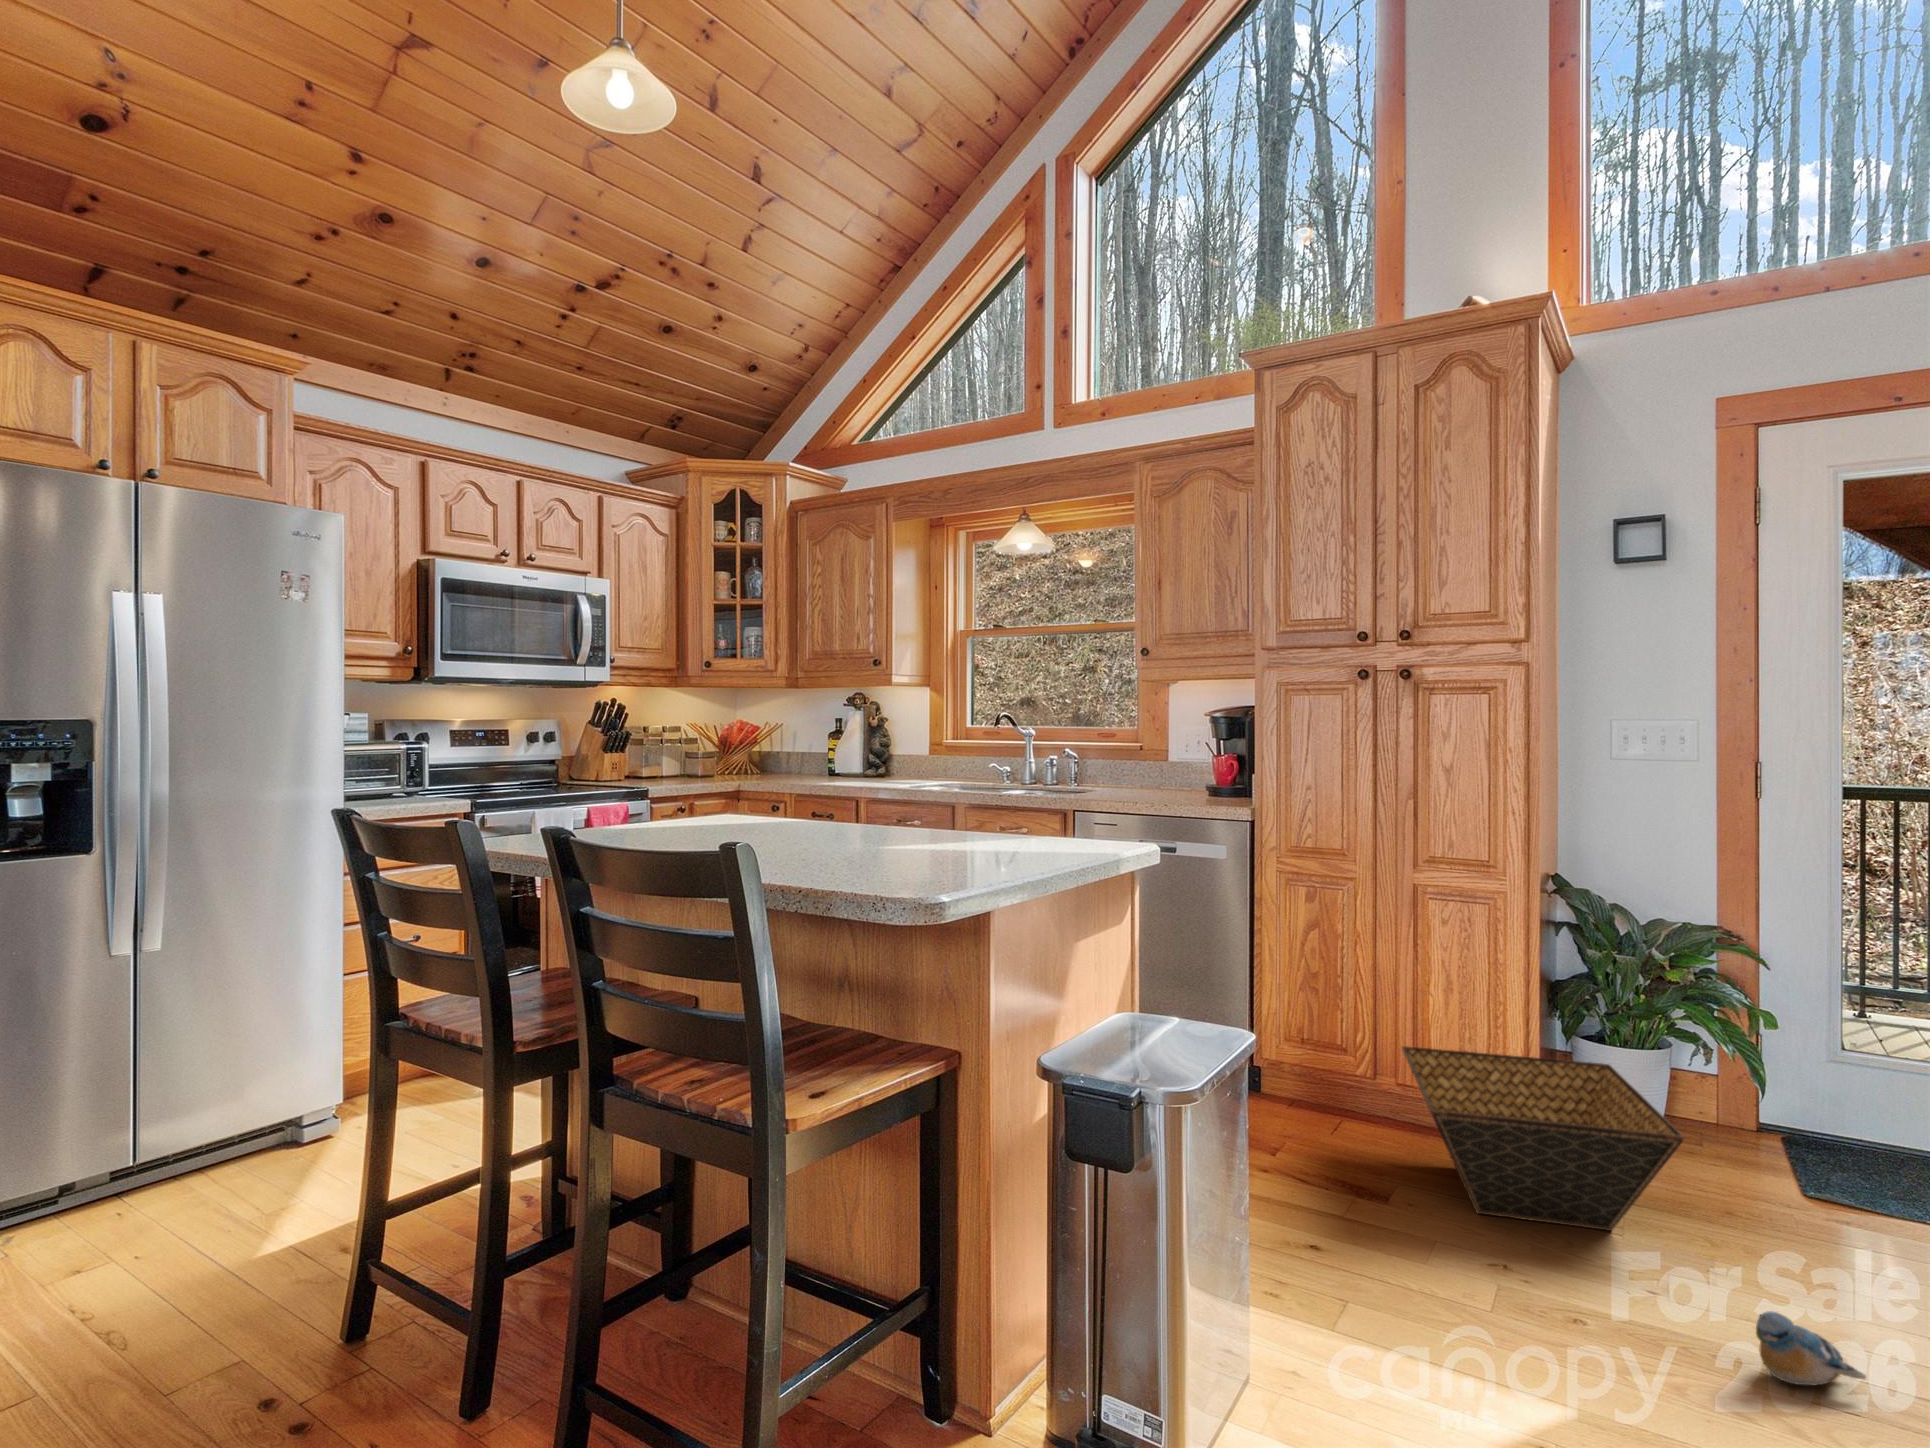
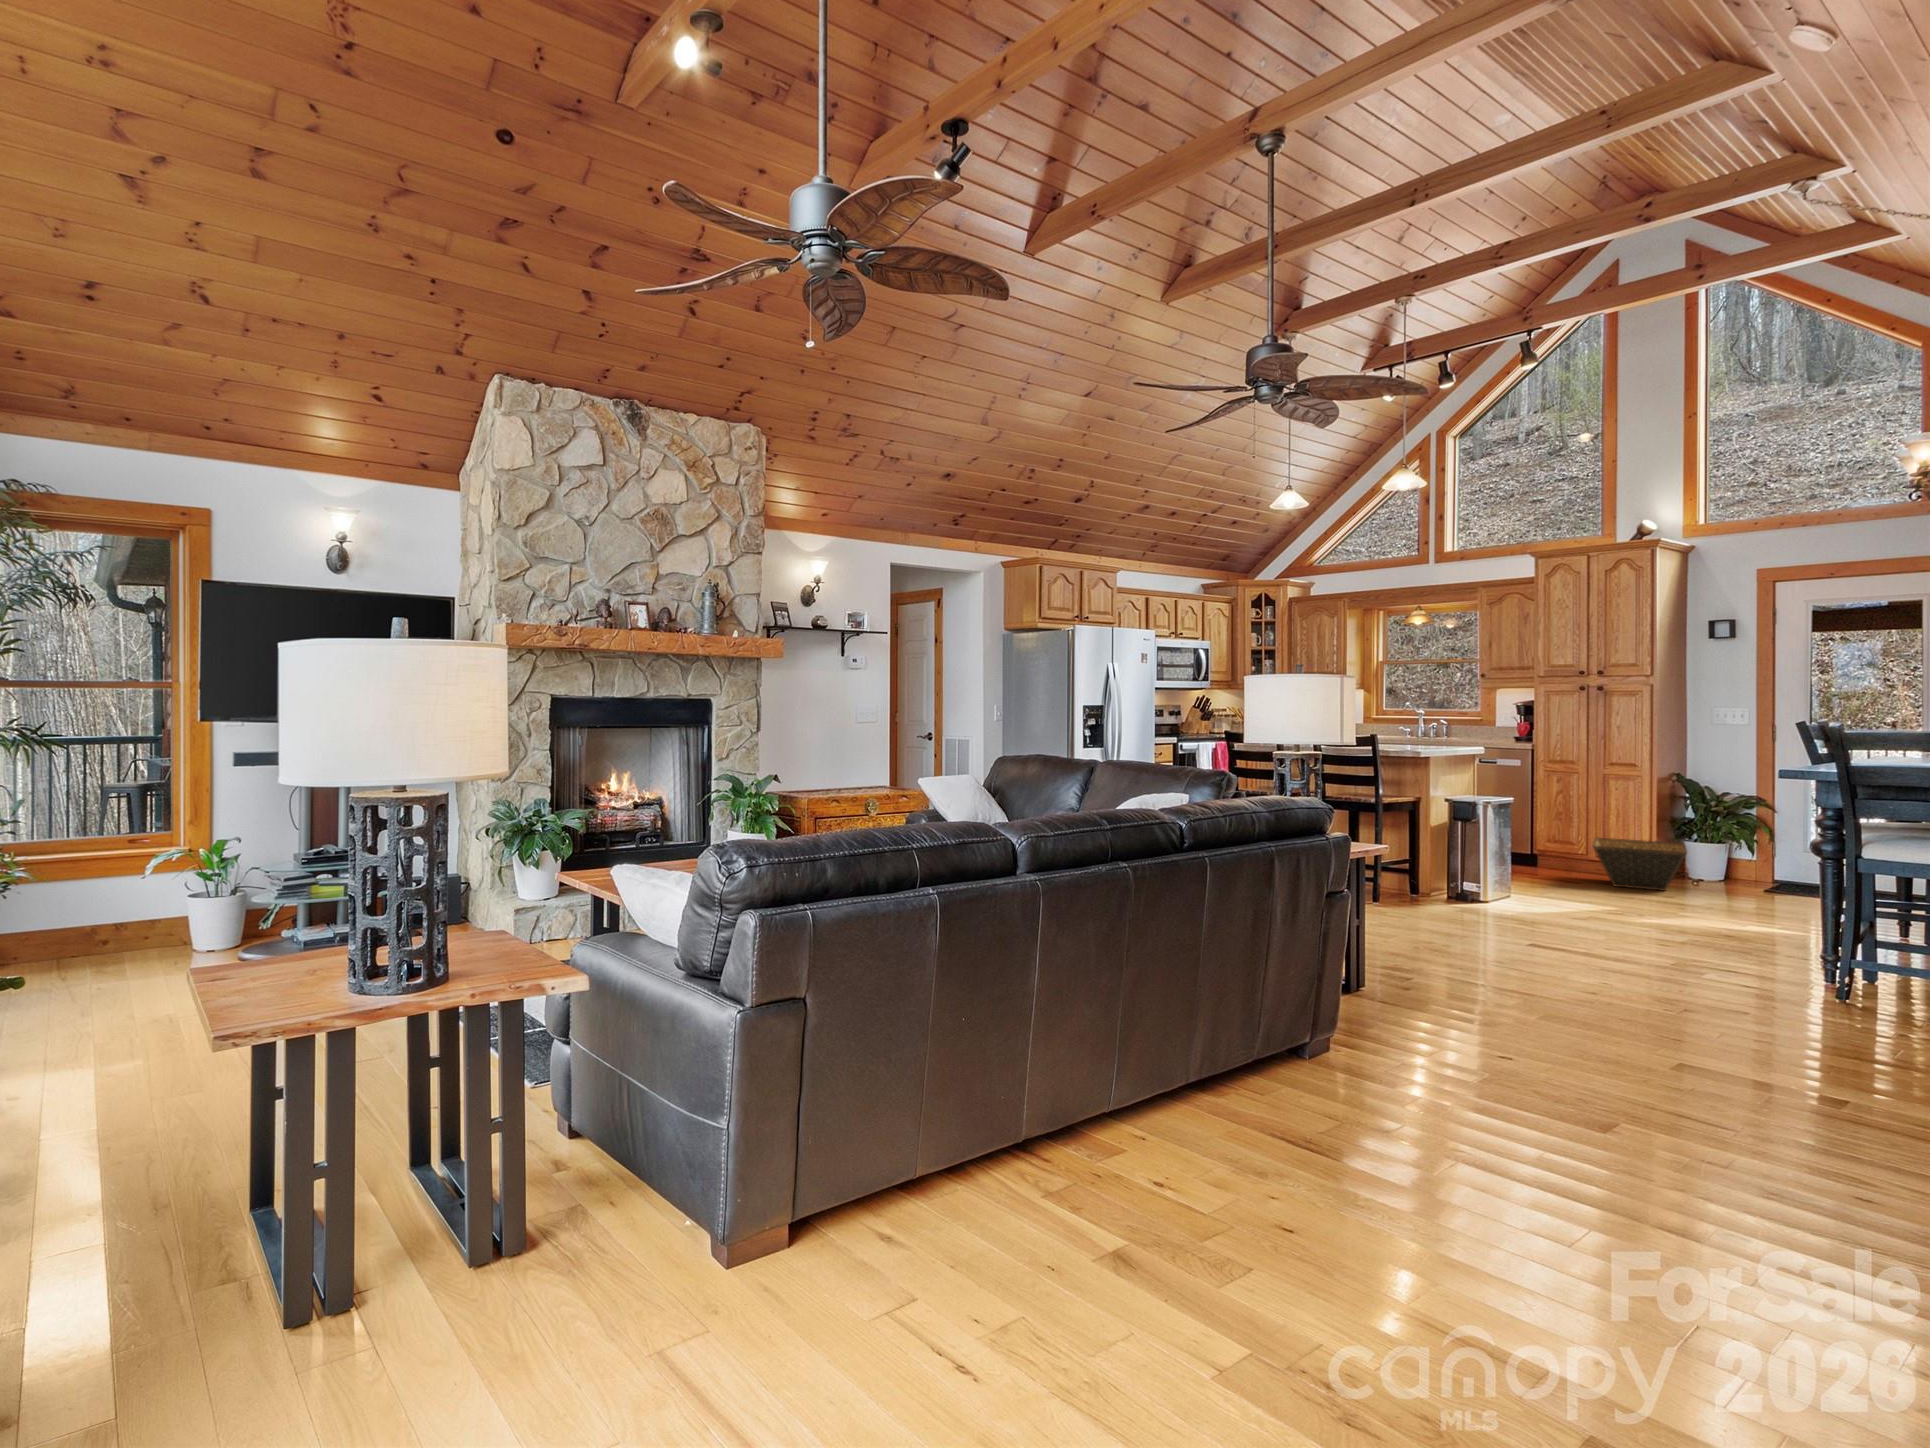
plush toy: present [1756,1311,1866,1385] -> none [1680,885,1714,906]

